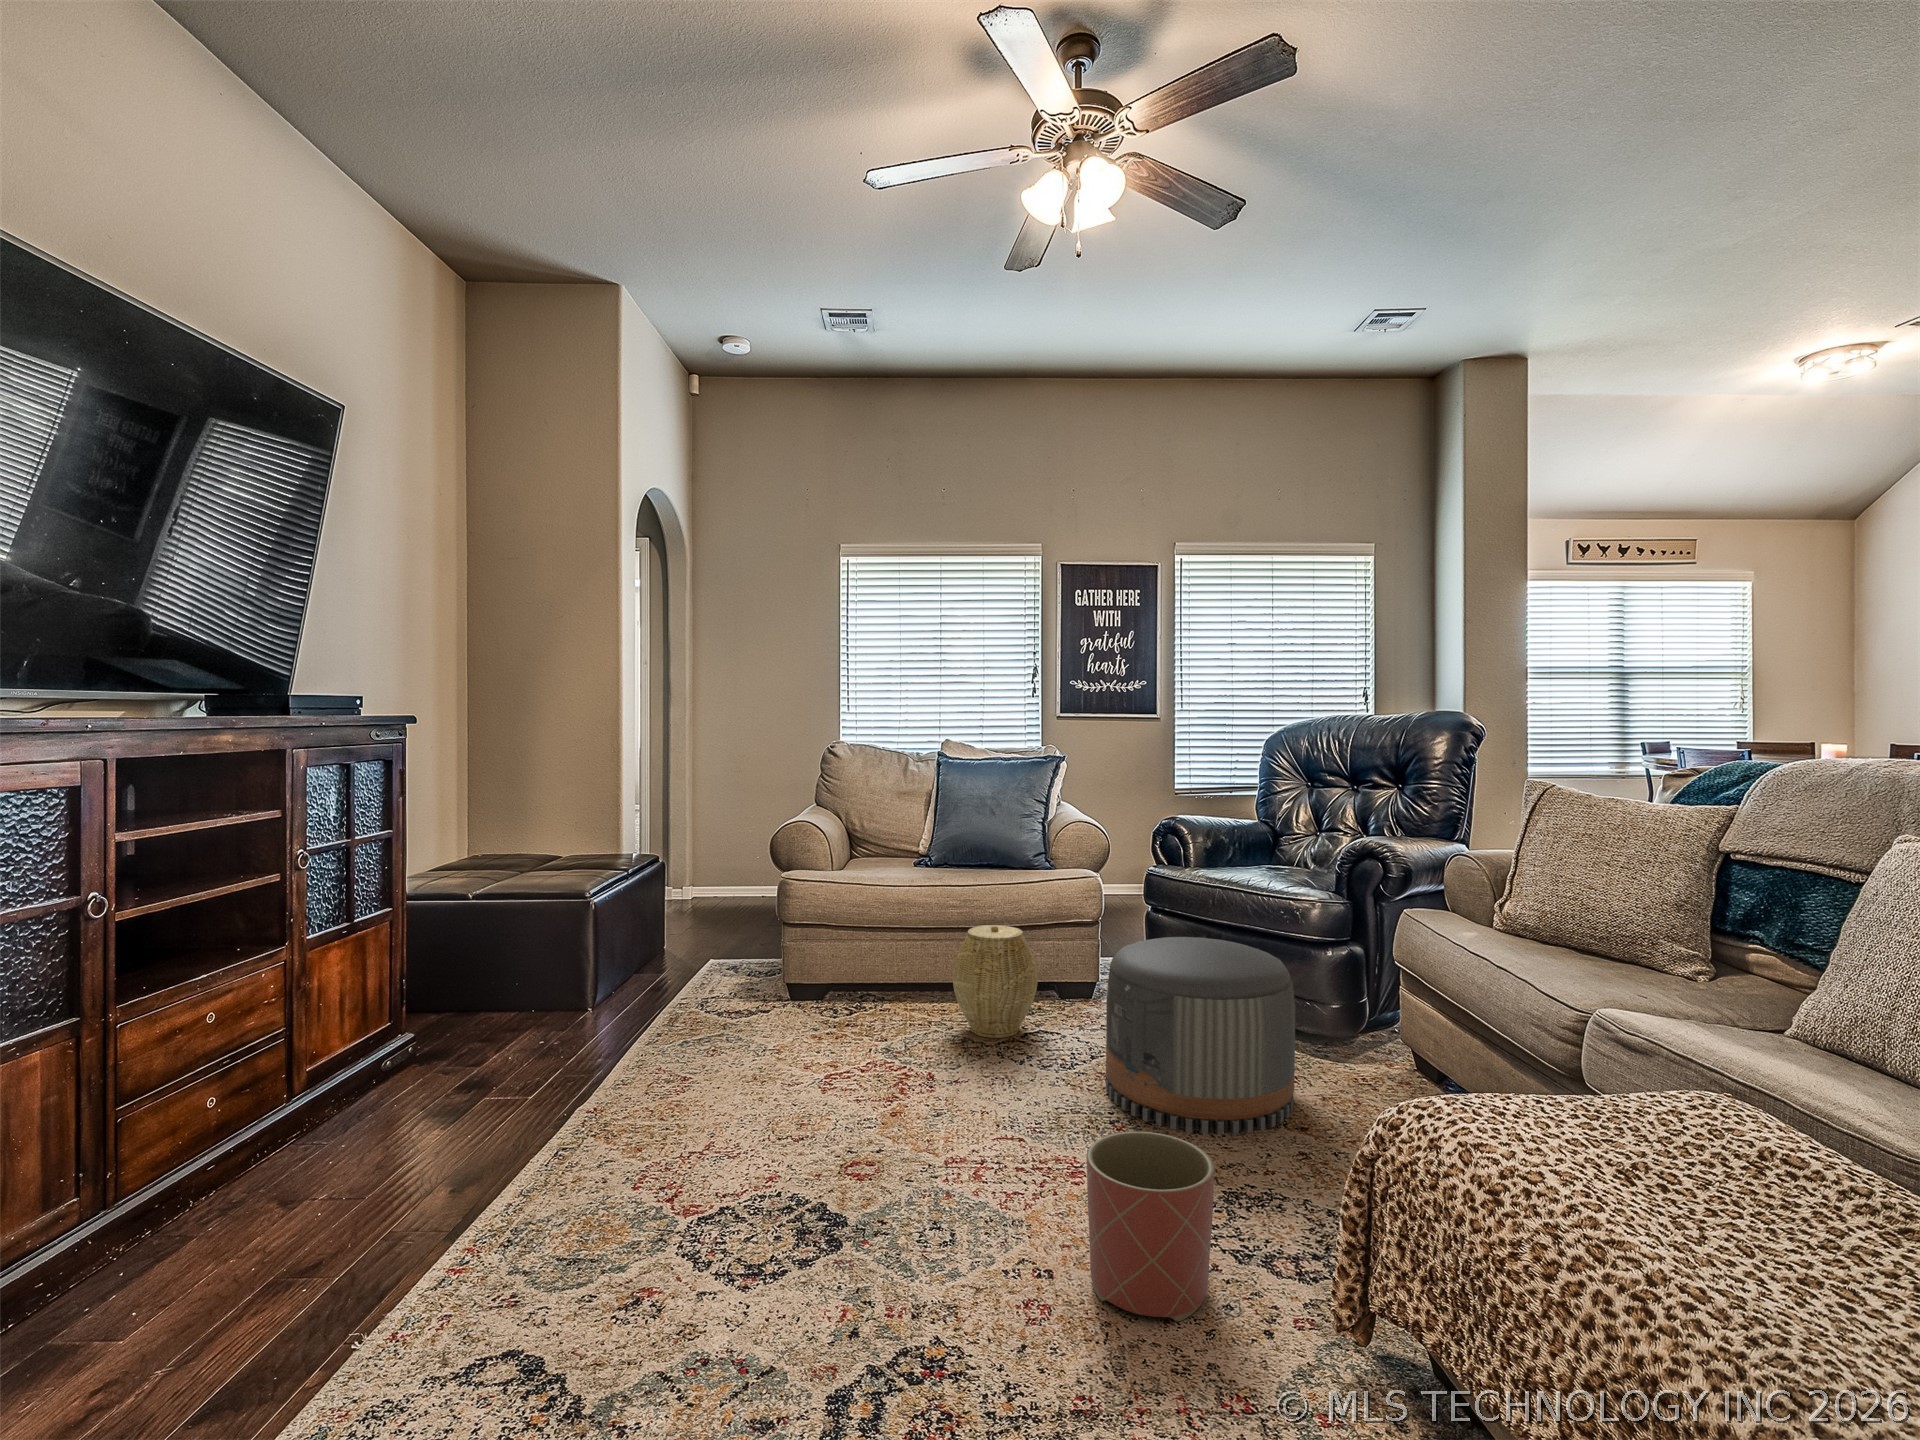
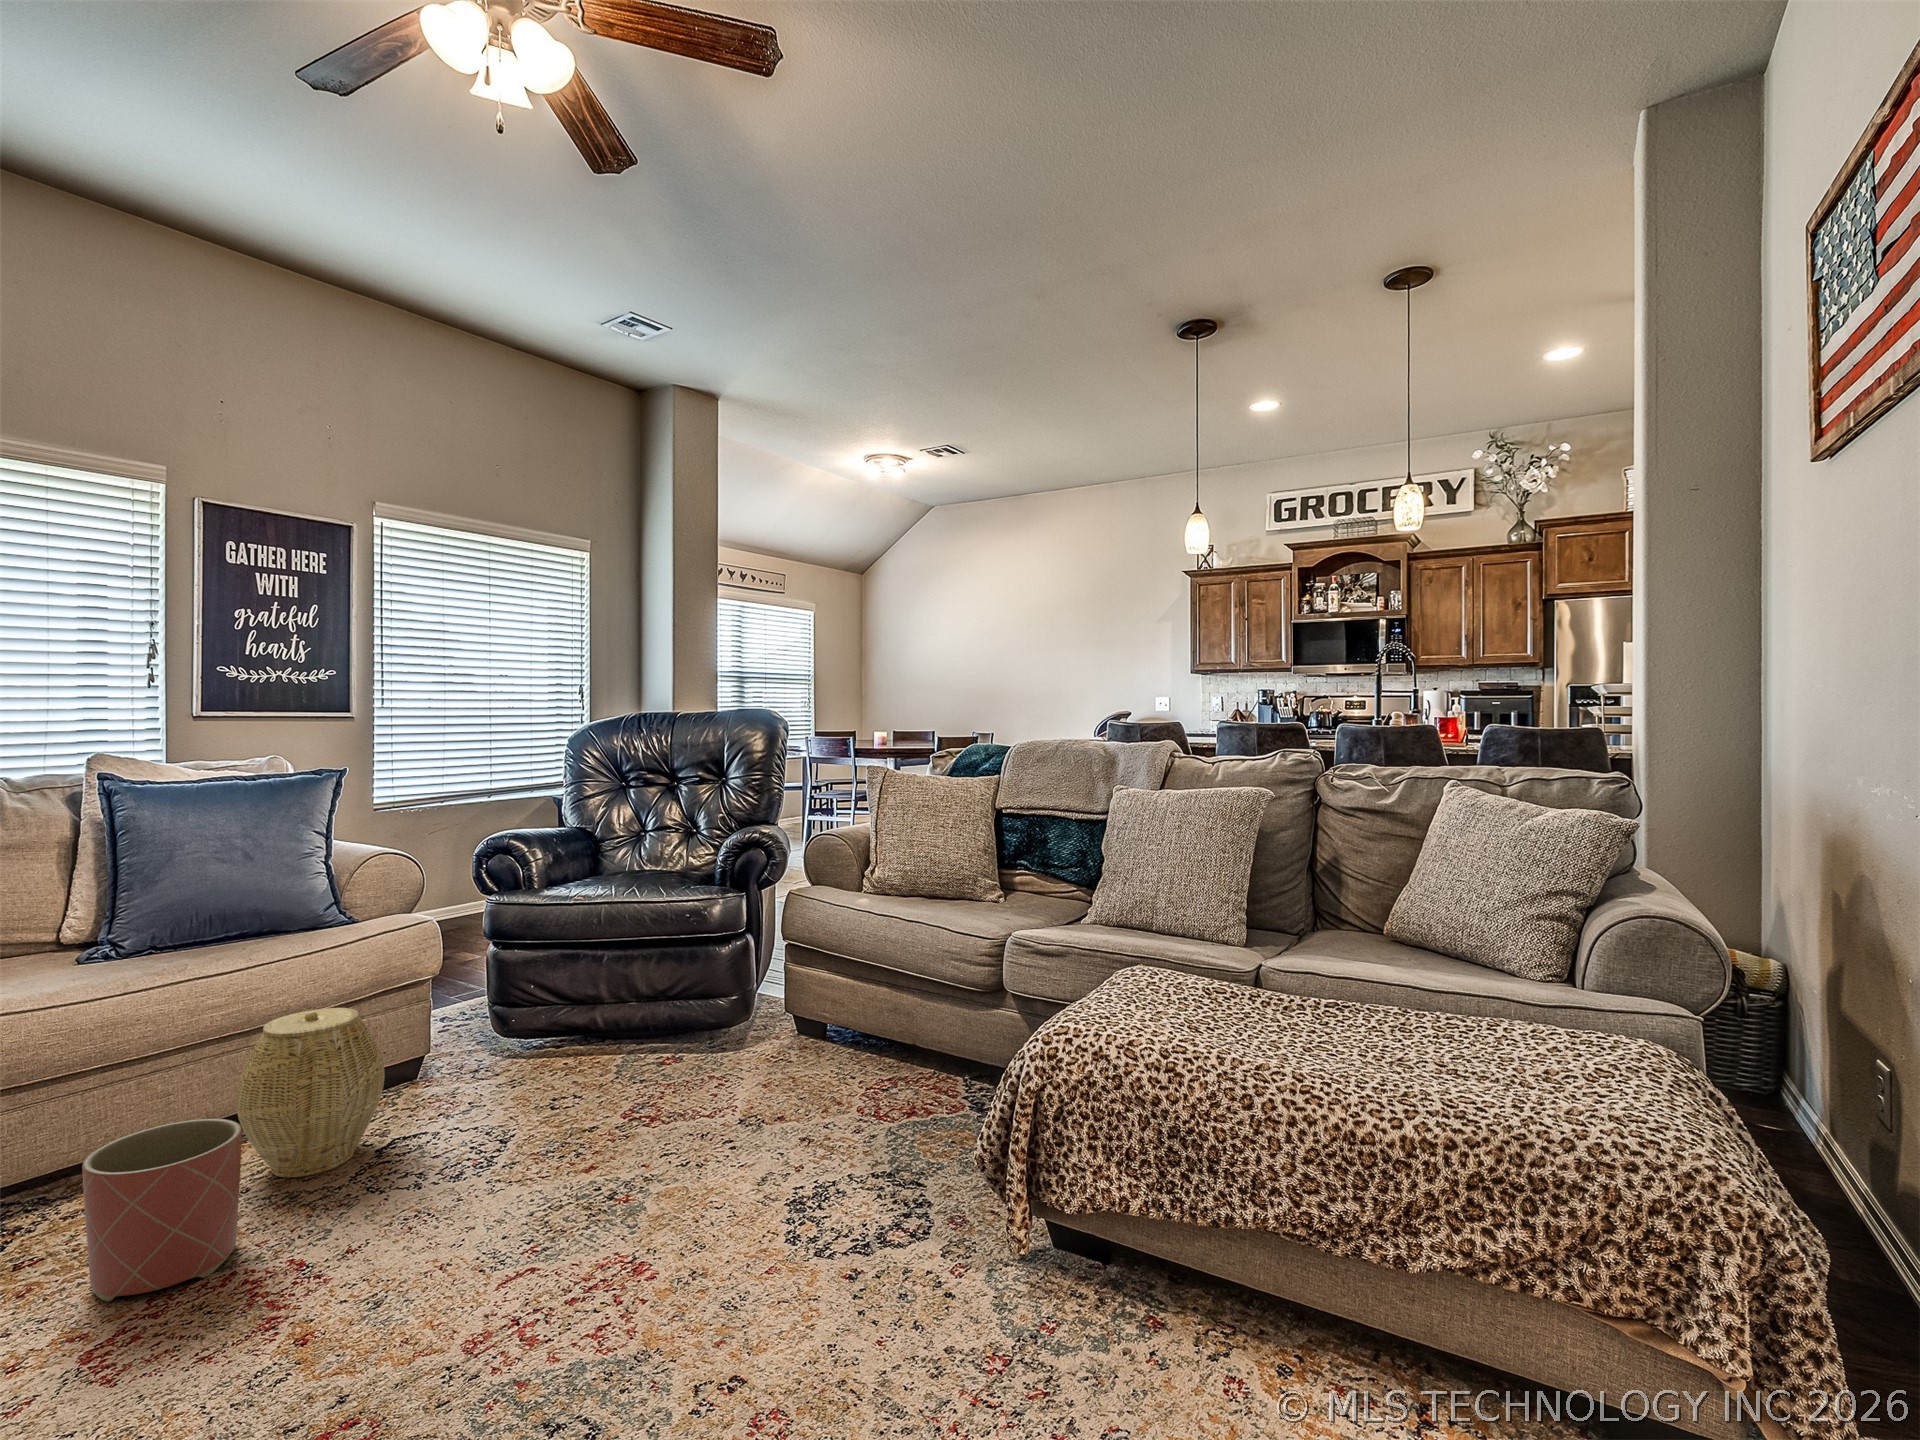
pouf: present [1106,937,1295,1135] -> none [543,953,758,1178]
planter: present [1087,1132,1215,1322] -> present [82,1119,242,1302]

